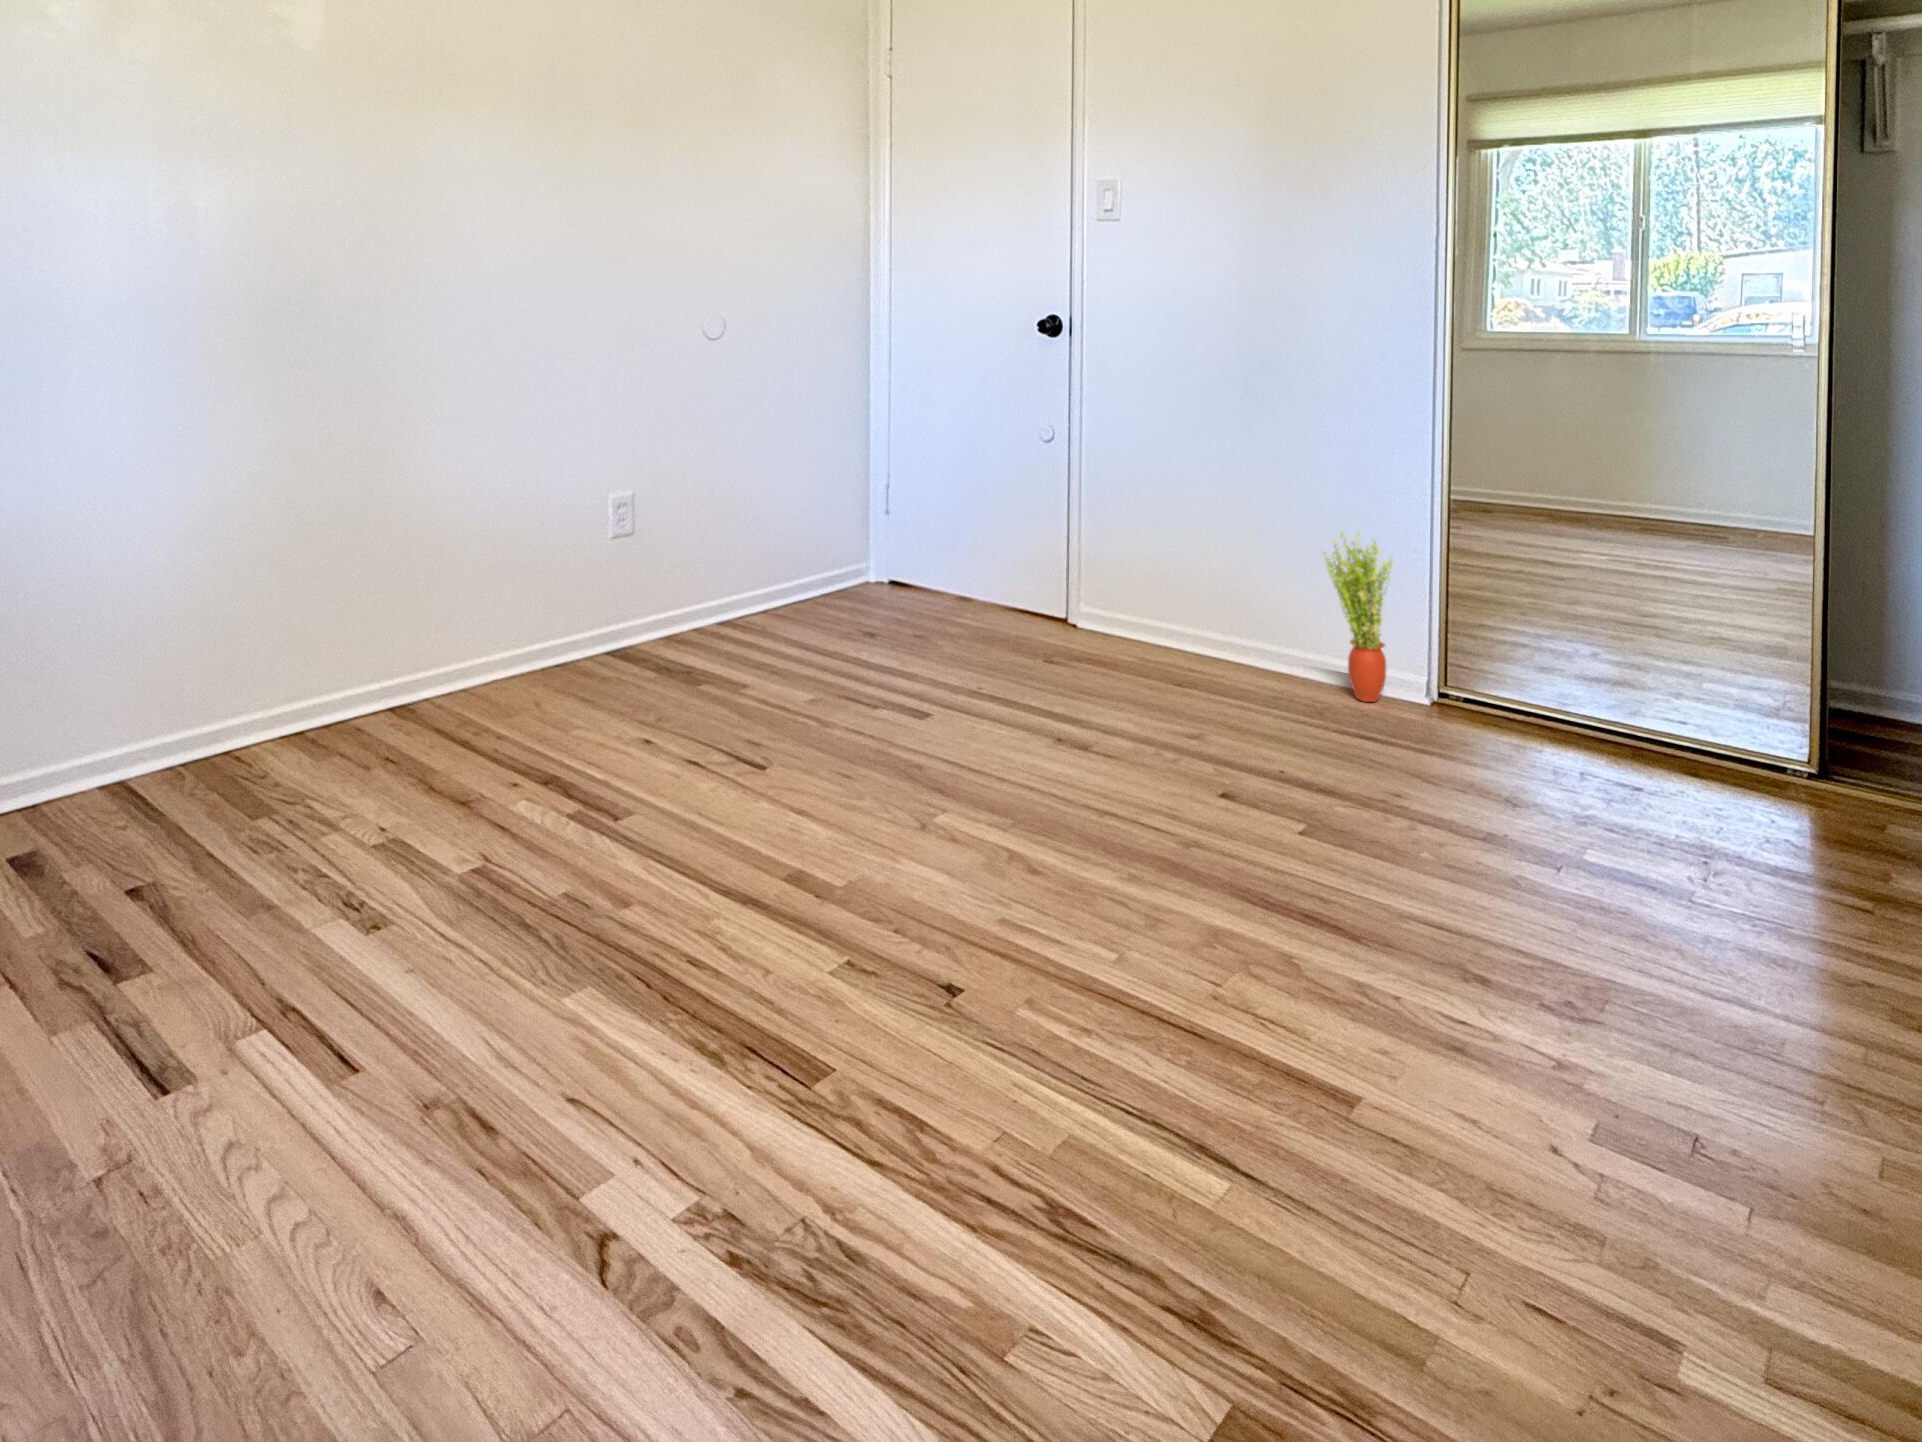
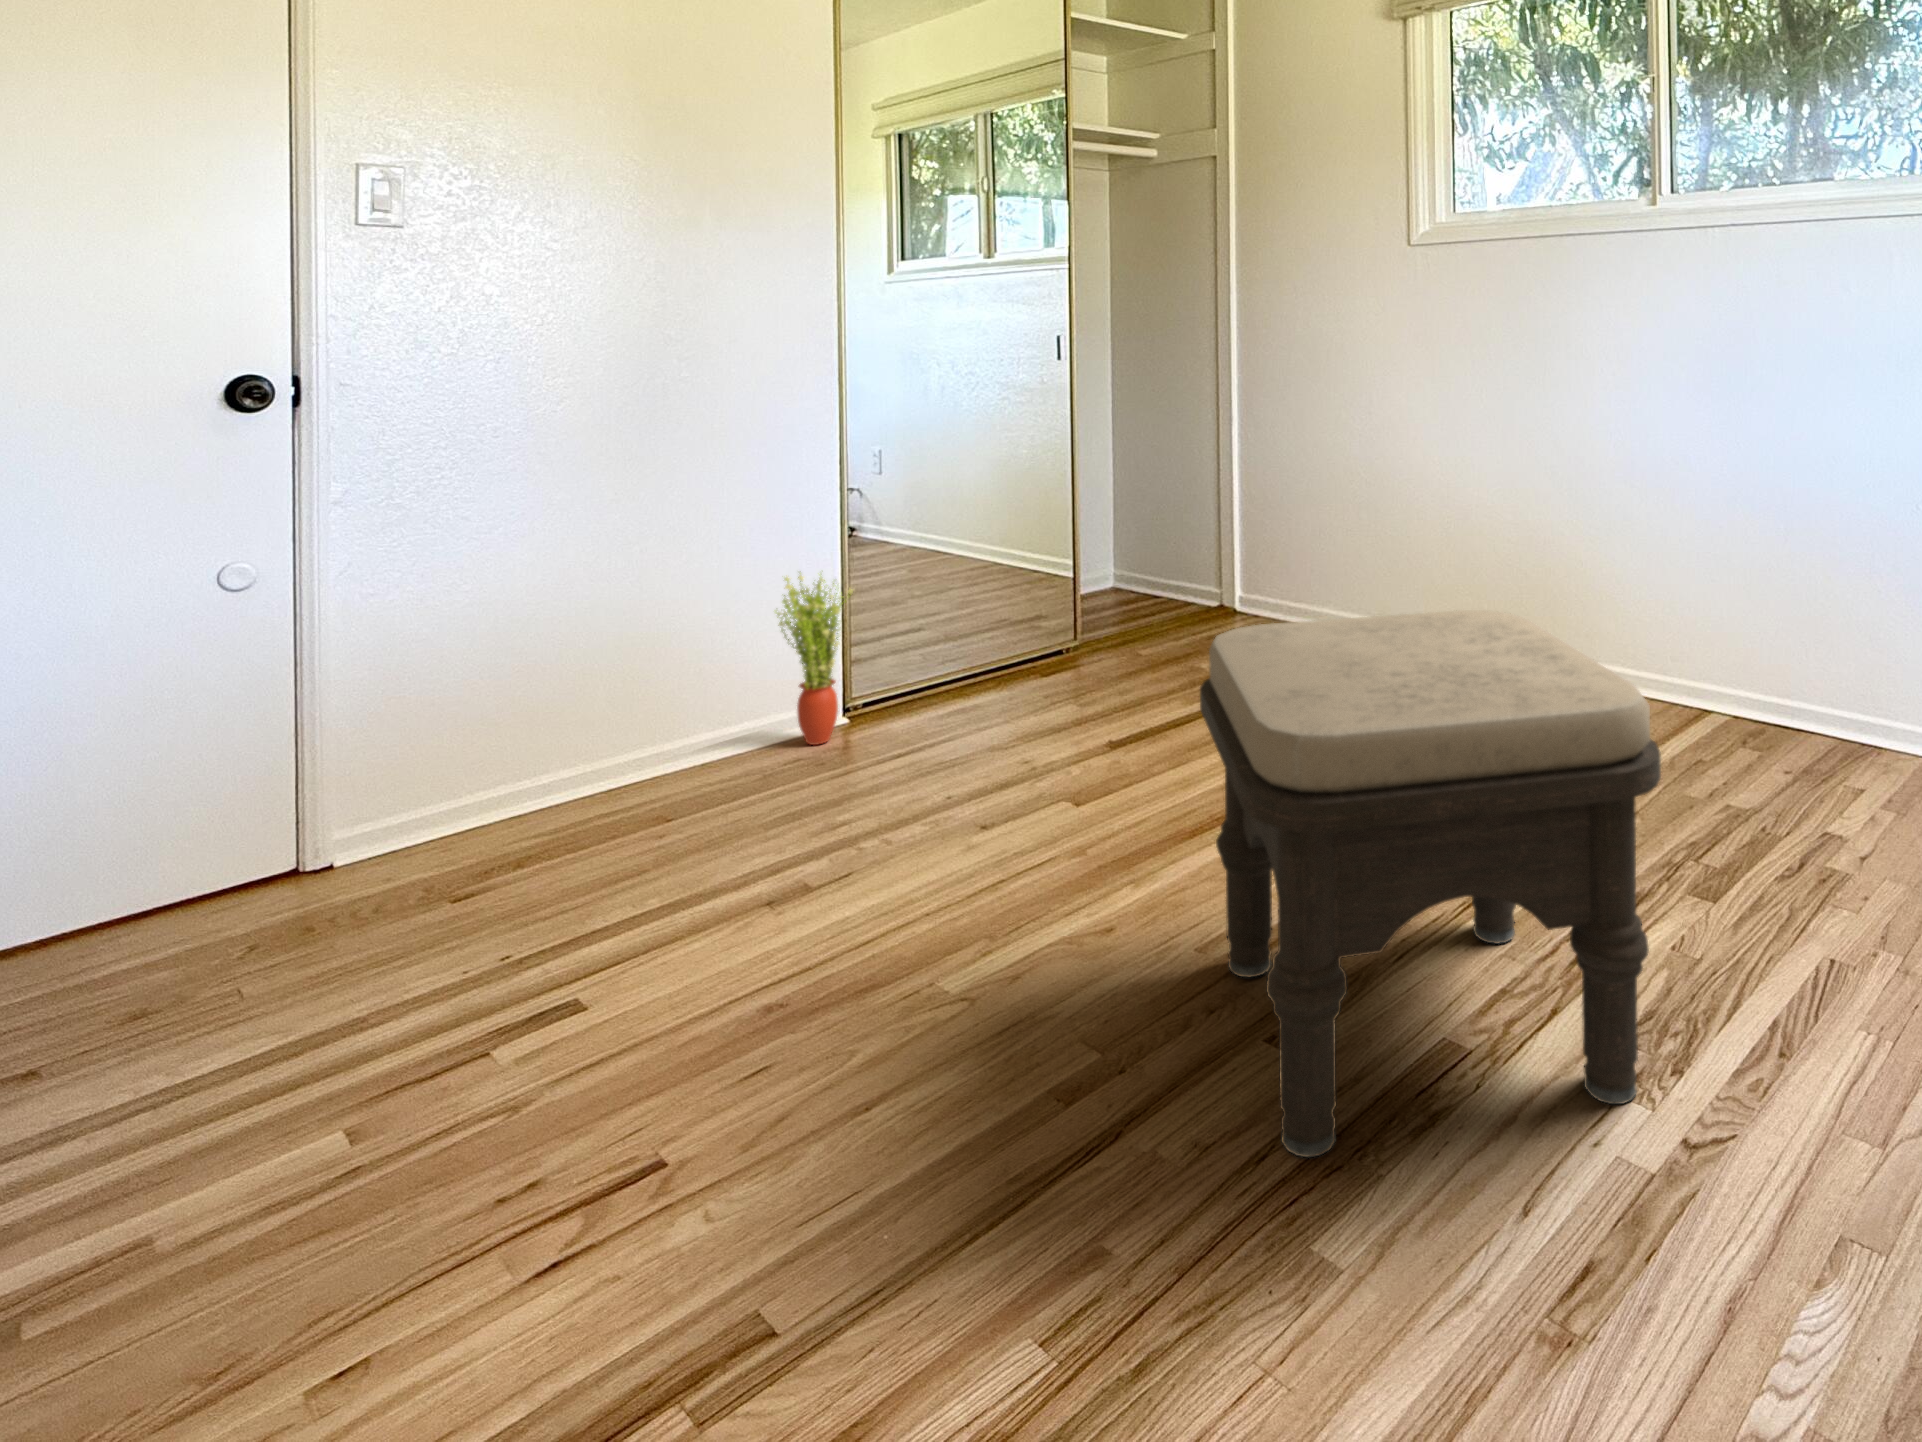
ottoman: none [648,606,1113,1209] -> present [1200,610,1661,1157]

